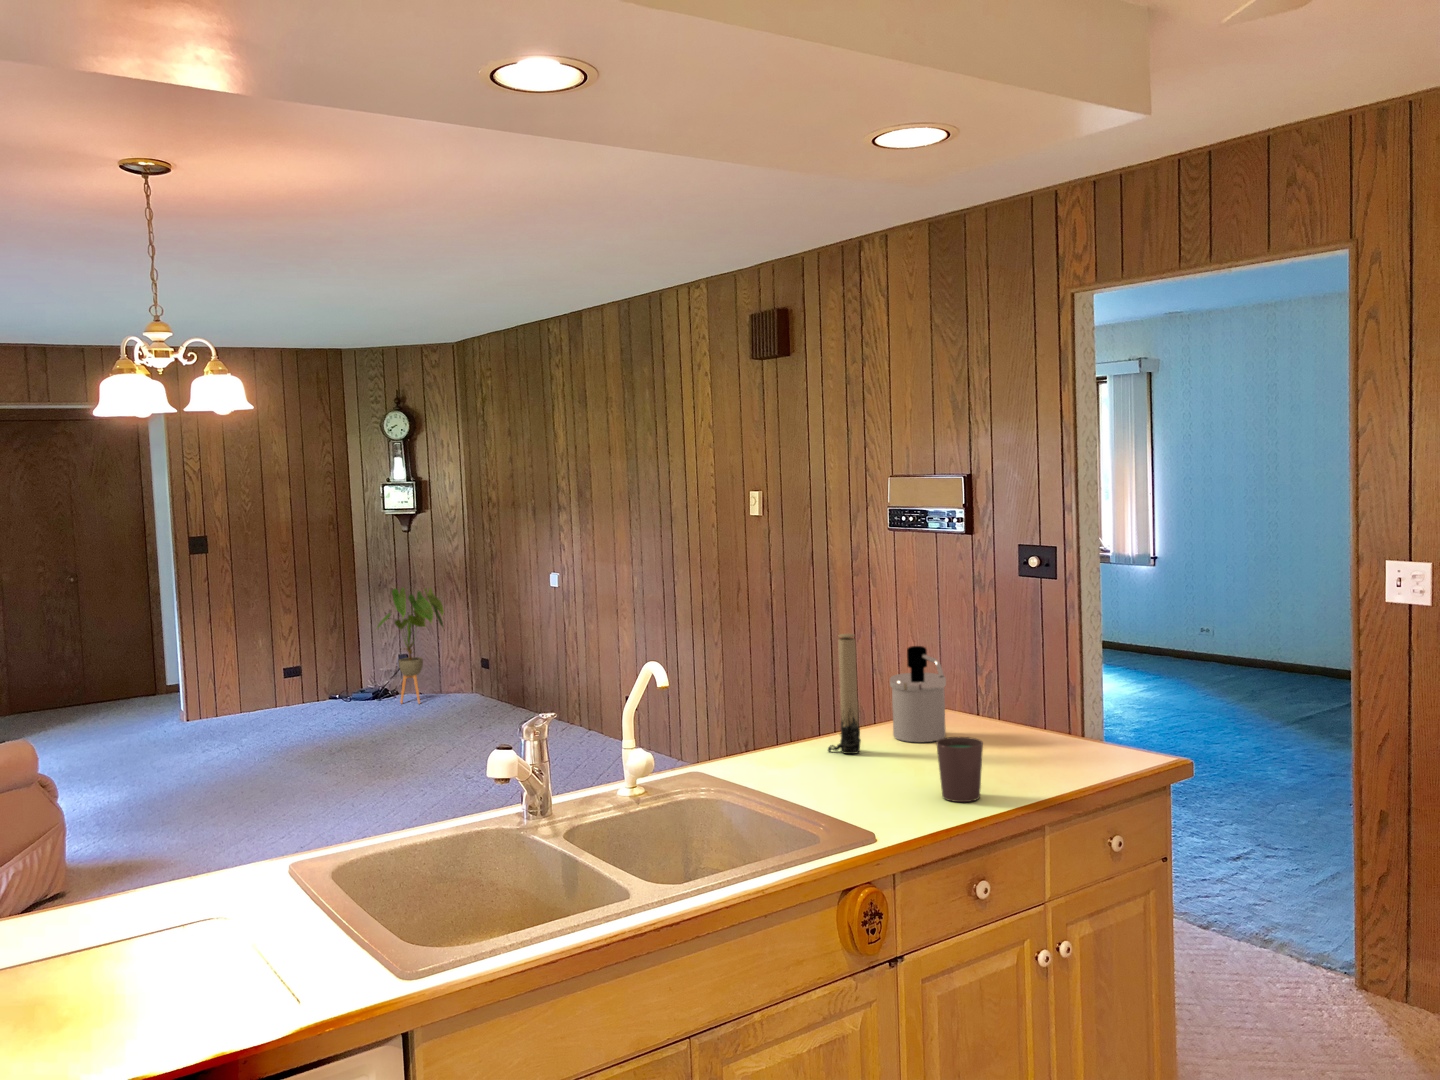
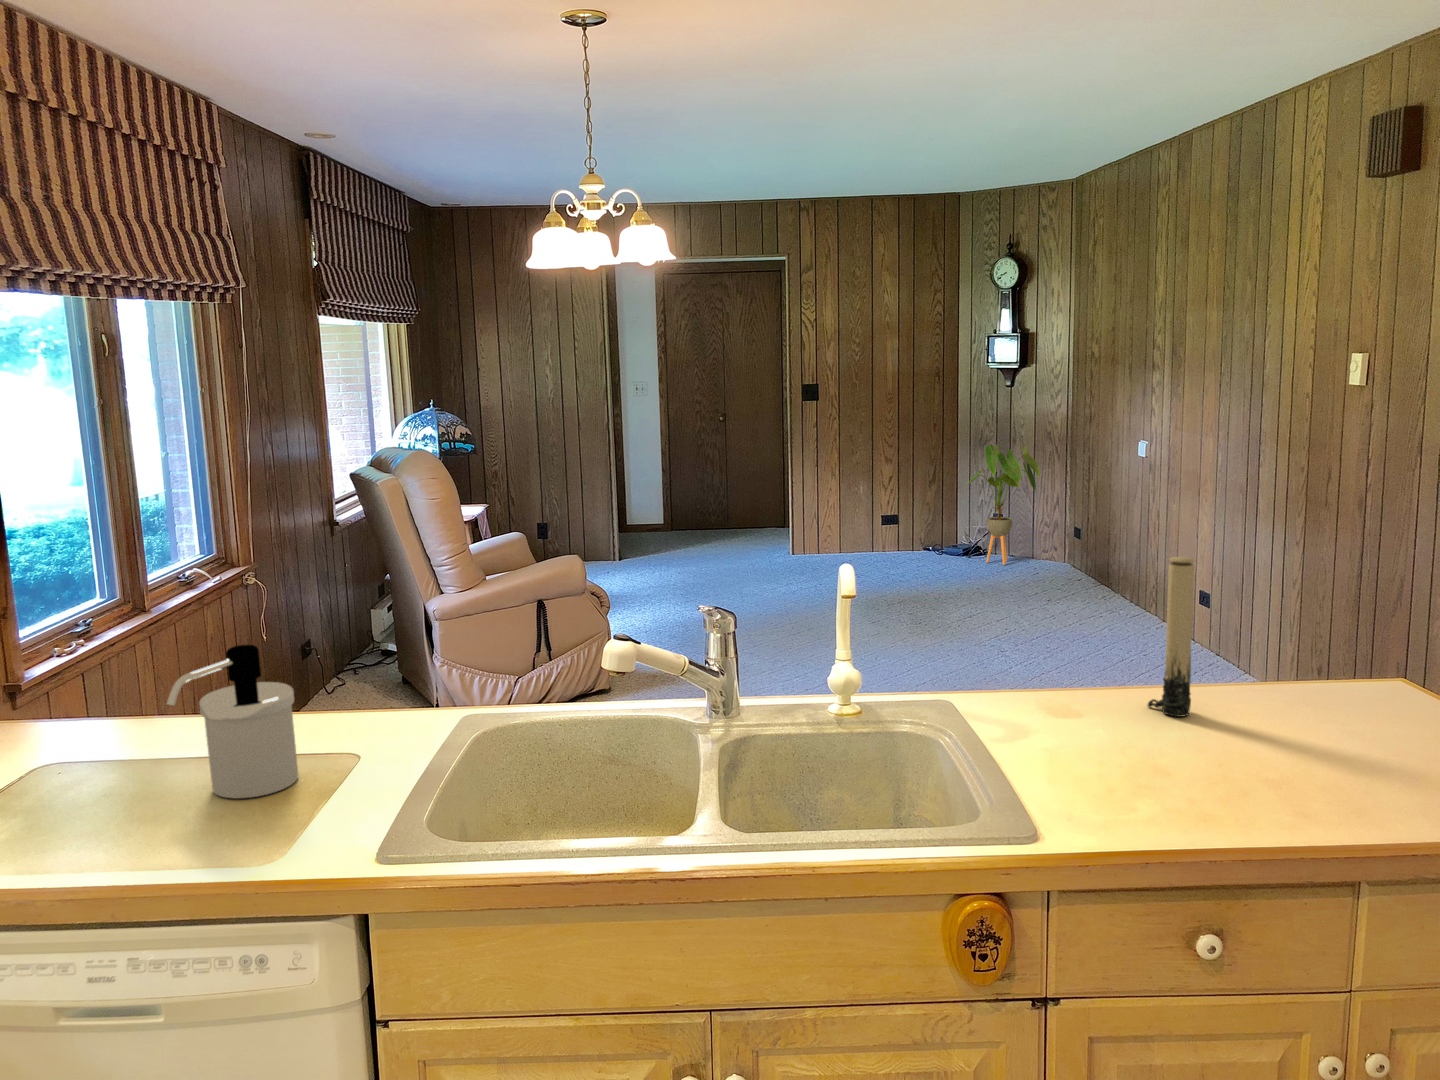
soap dispenser: present [890,646,946,742] -> present [167,645,298,798]
cup: present [937,737,983,802] -> none [1201,725,1273,822]

